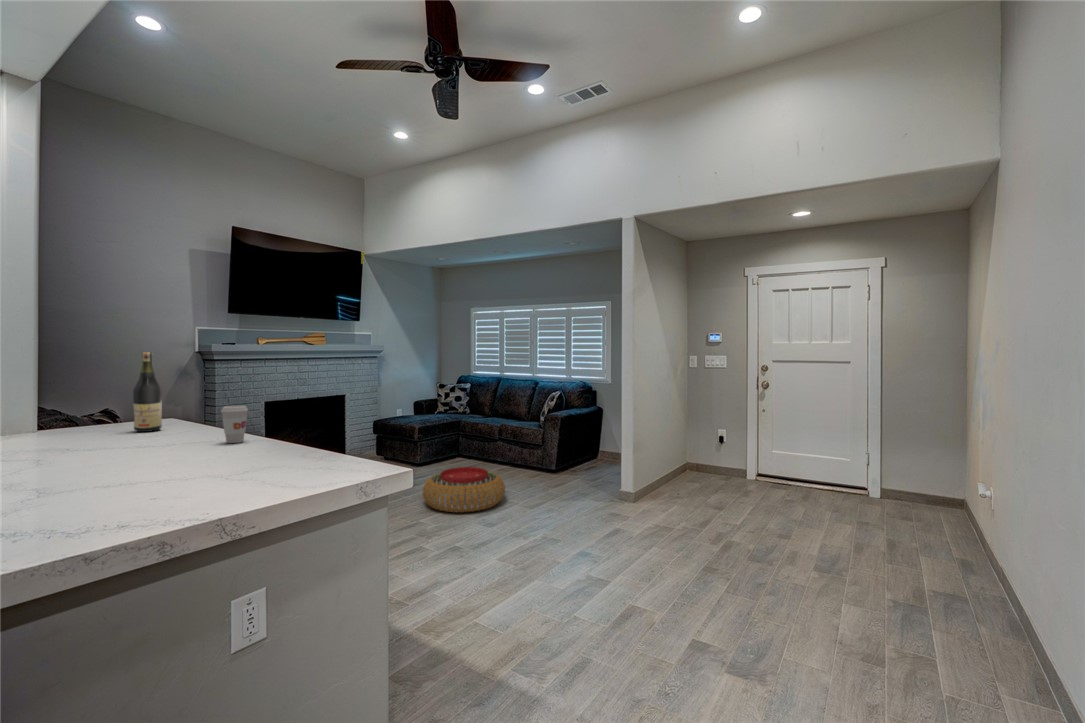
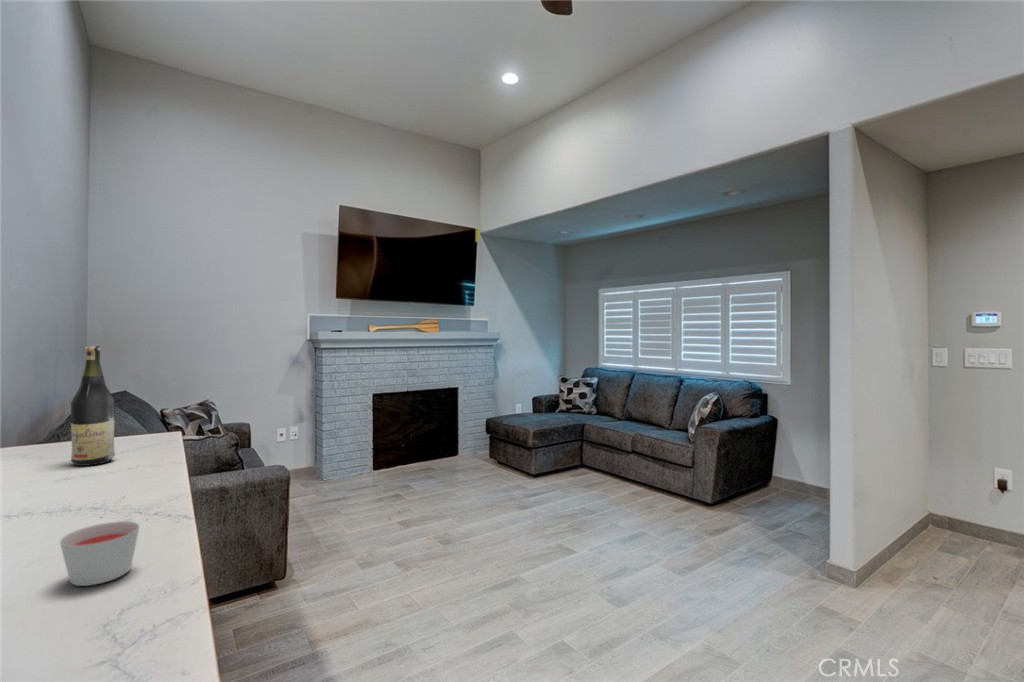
coffee cup: present [221,405,248,443] -> none [89,448,144,523]
candle: none [258,429,289,452] -> present [60,521,139,586]
pouf: present [423,467,505,512] -> none [528,494,639,565]

